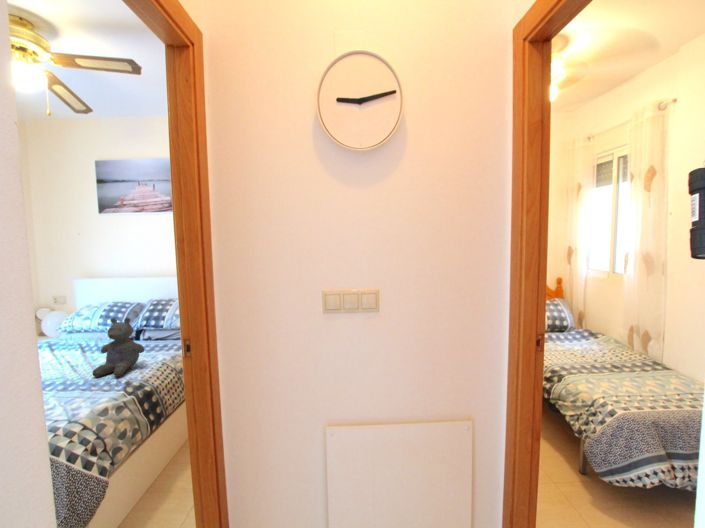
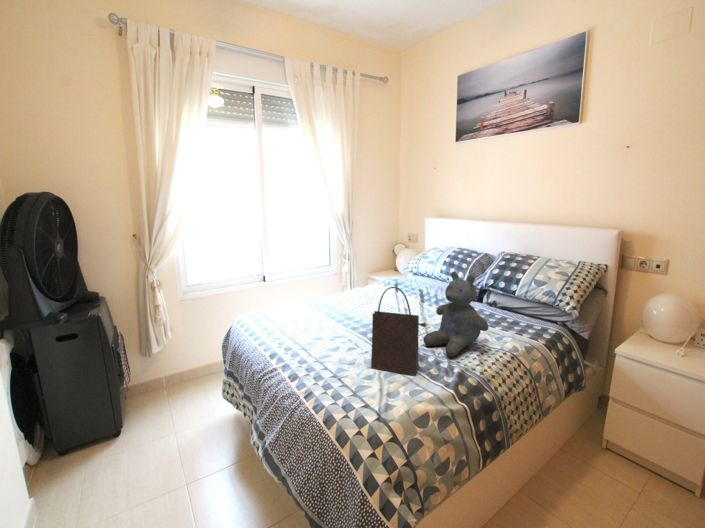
handbag: none [44,335,96,405] -> present [371,287,426,375]

